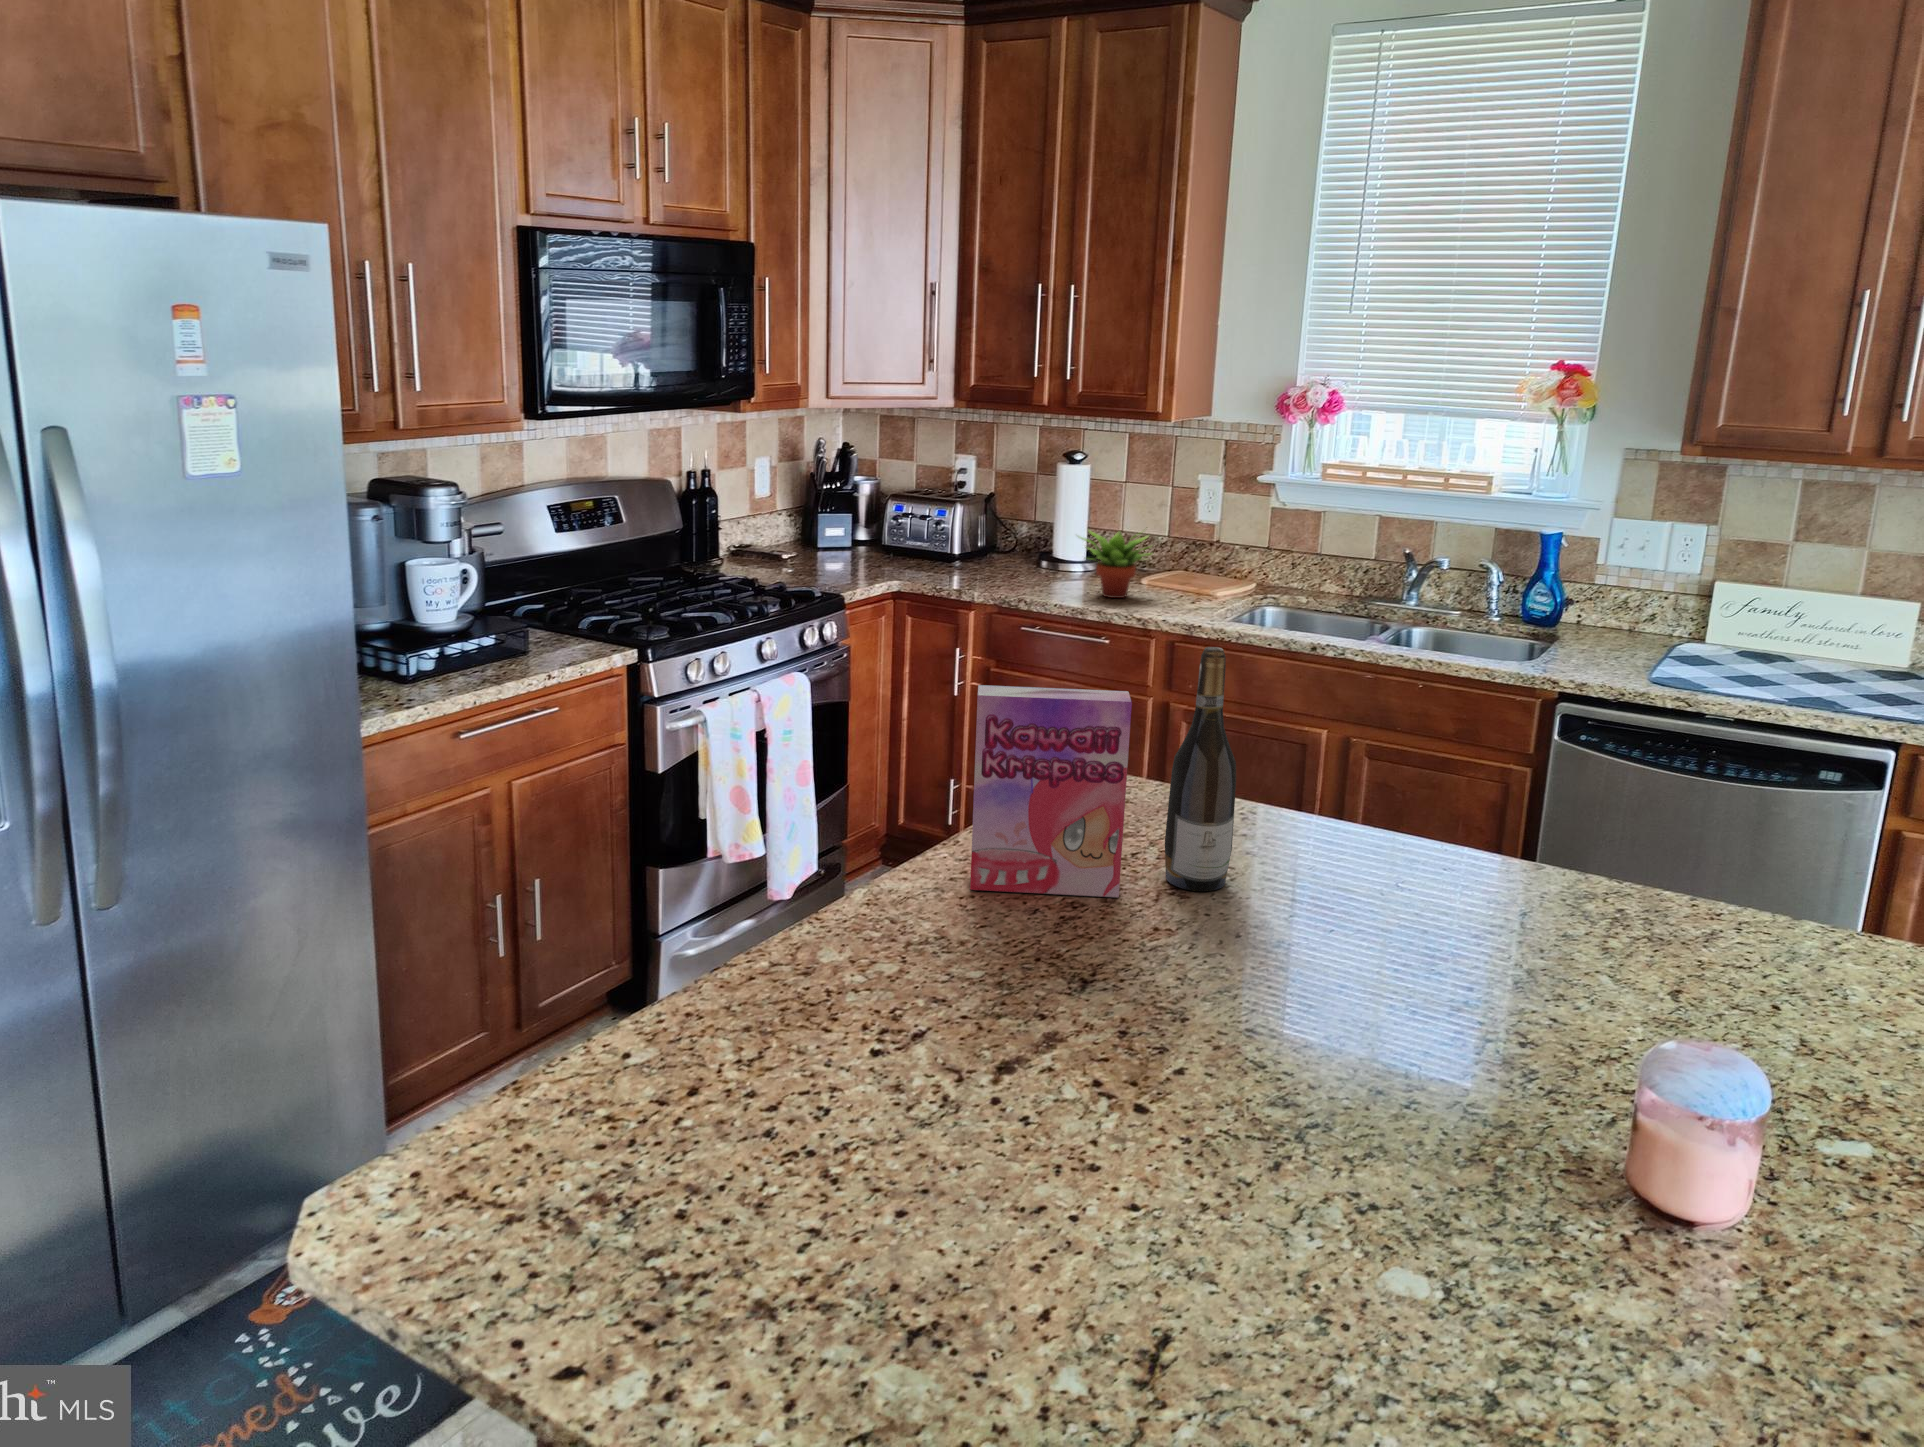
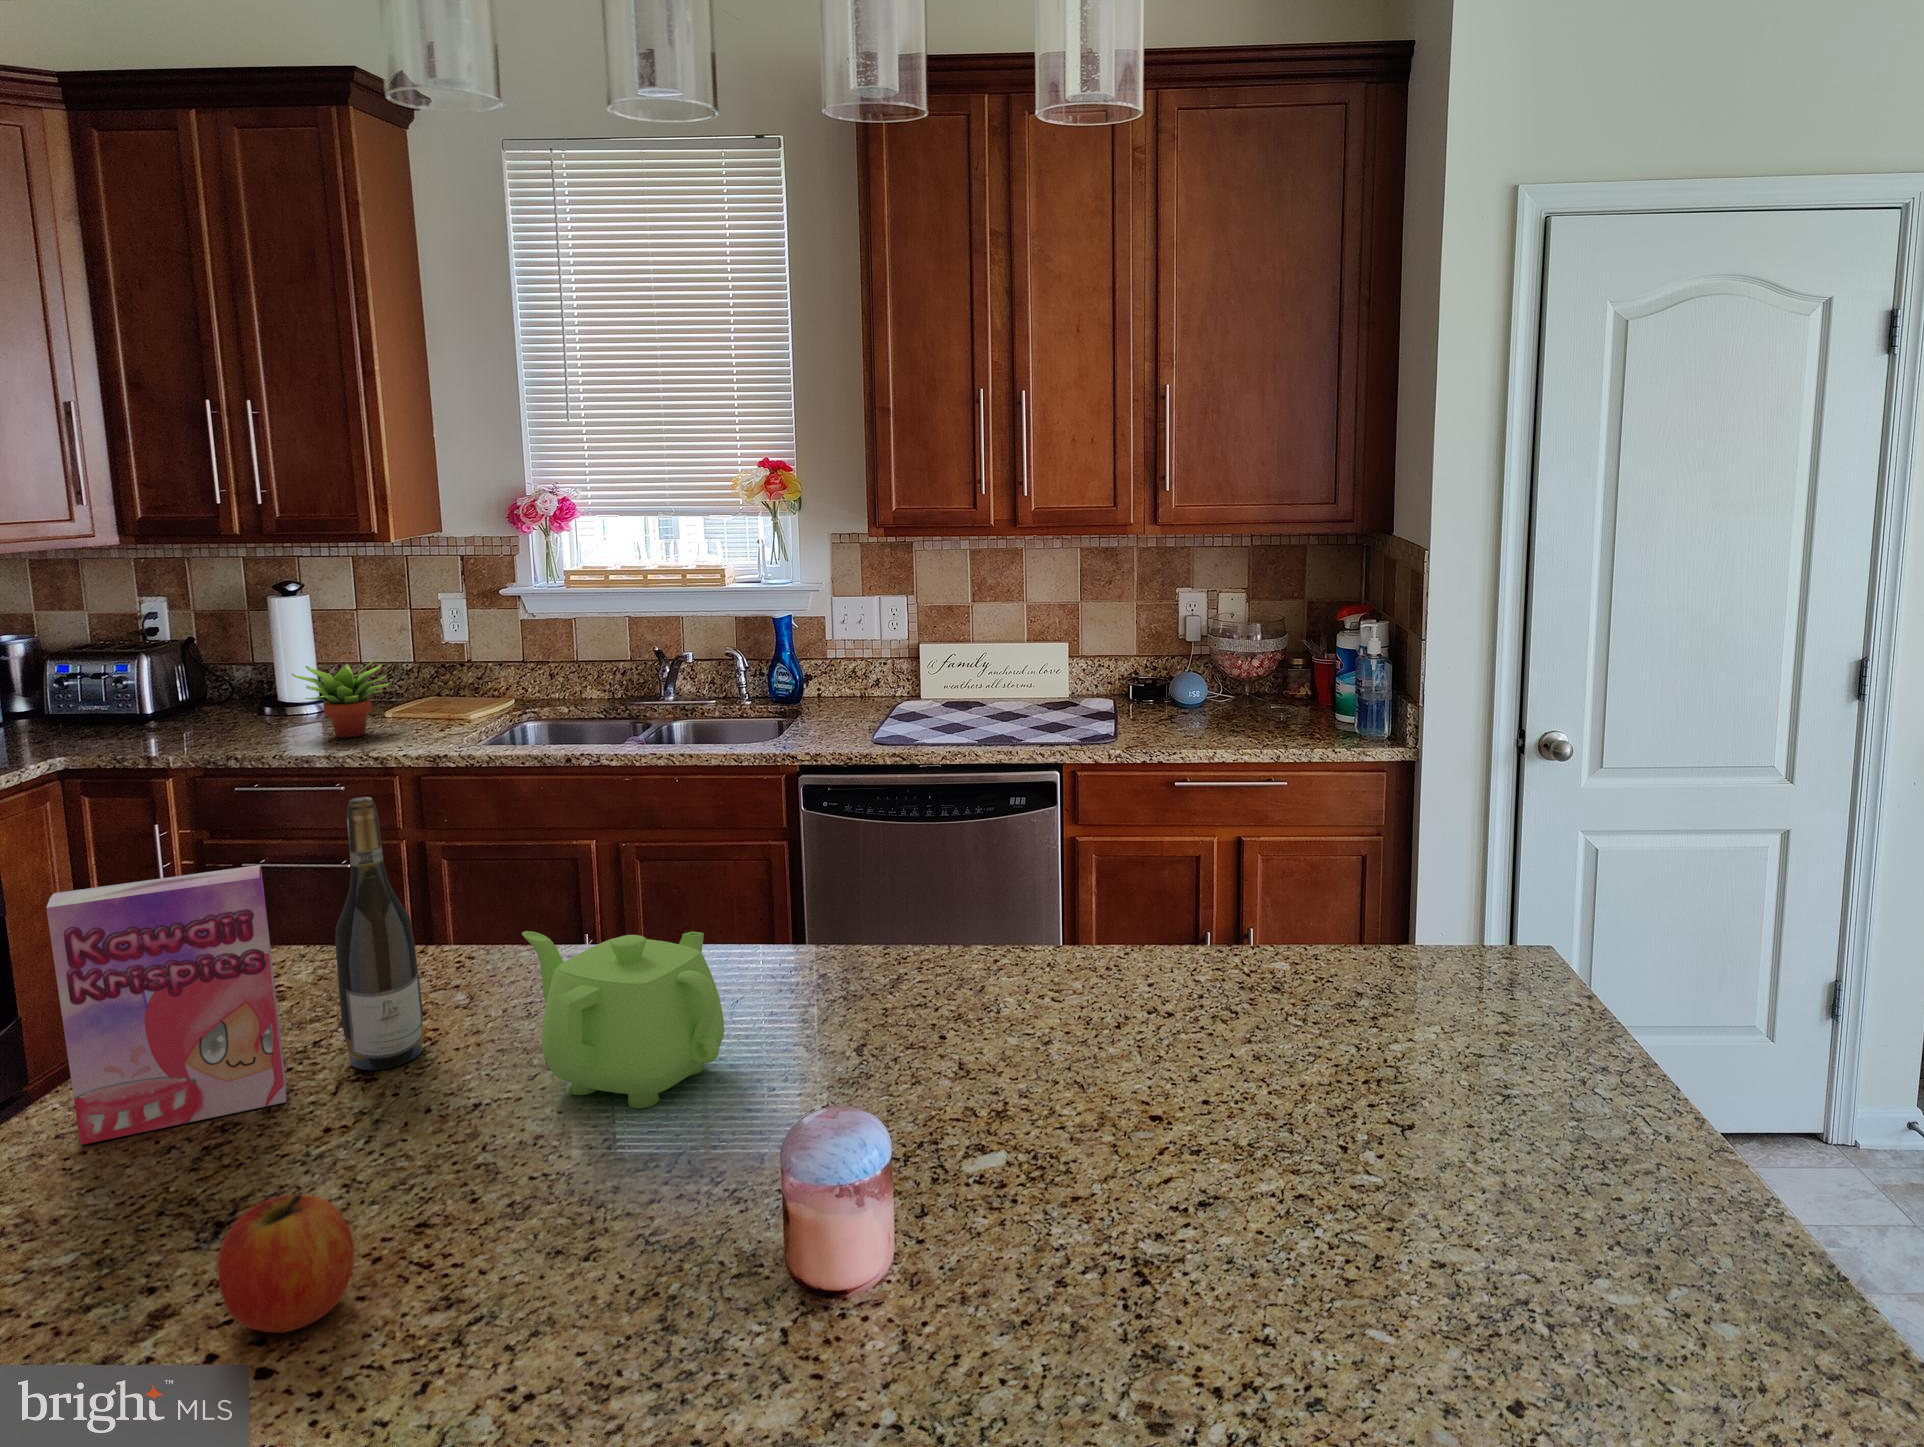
teapot: none [1340,796,1539,988] -> present [522,931,724,1108]
apple: none [1108,969,1213,1083] -> present [217,1194,355,1333]

